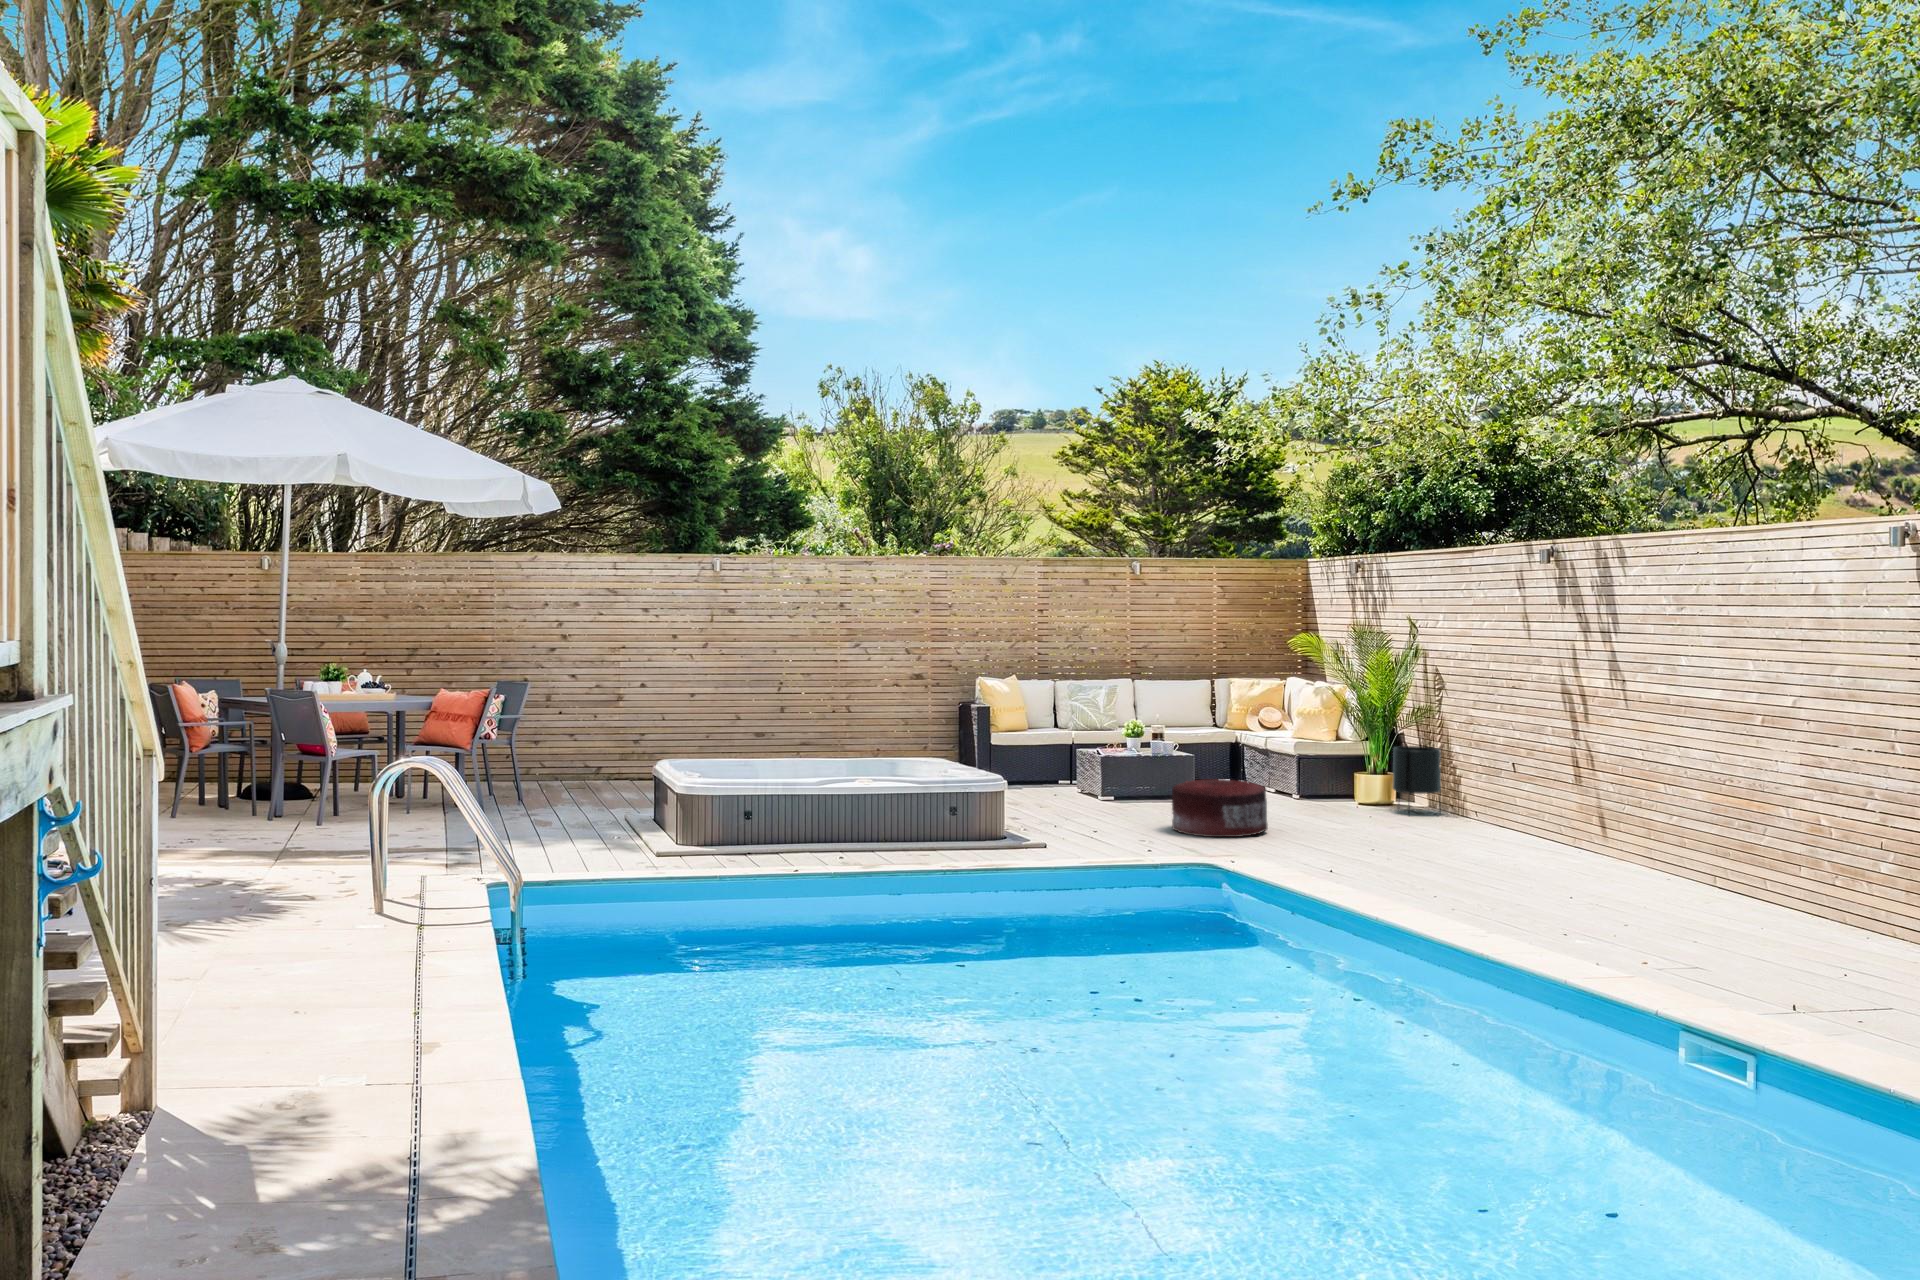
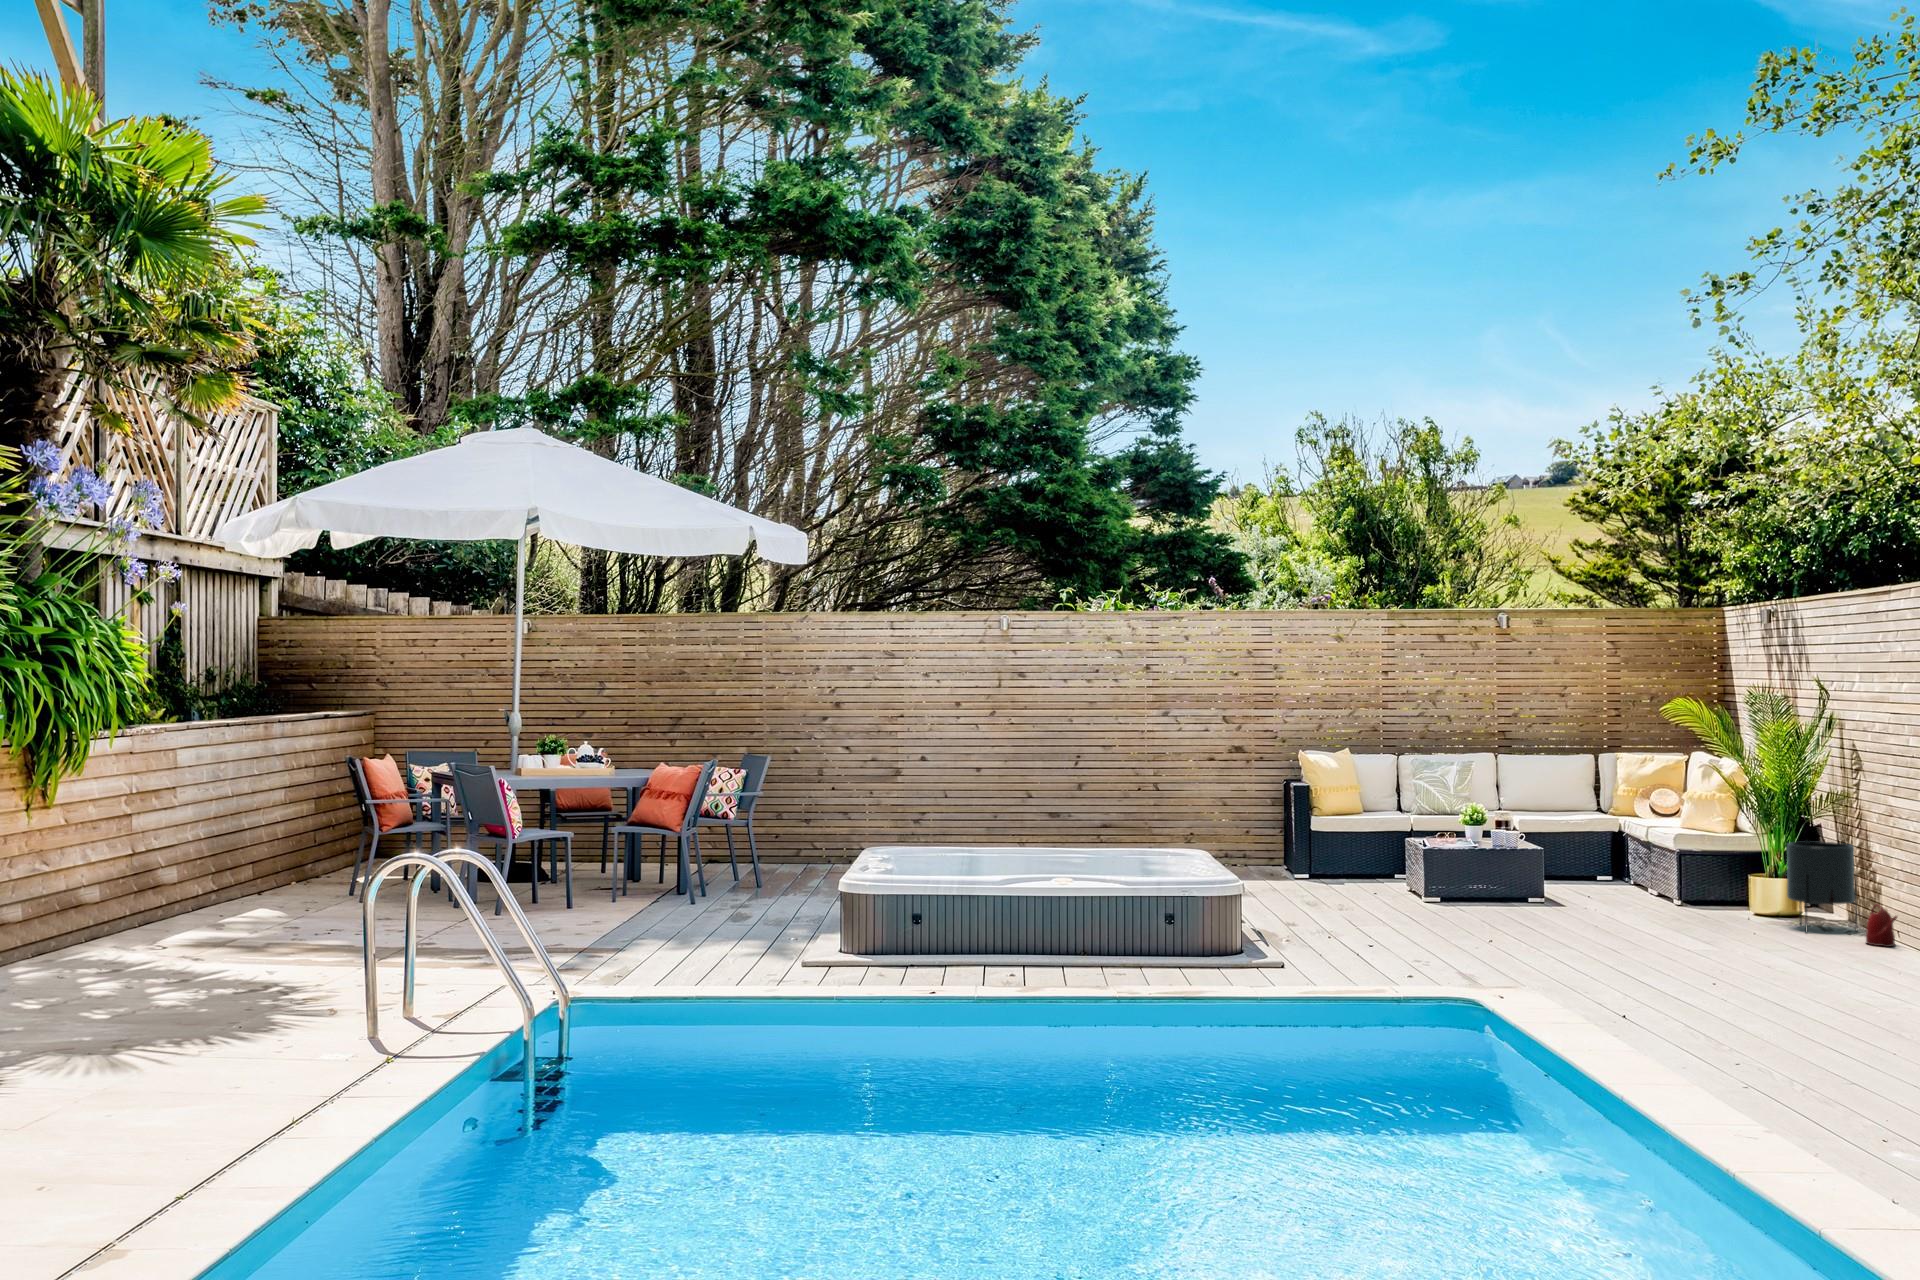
pouf: present [1172,779,1268,837] -> none [1450,876,1577,949]
watering can: none [1456,792,1484,825] -> present [1866,904,1897,947]

